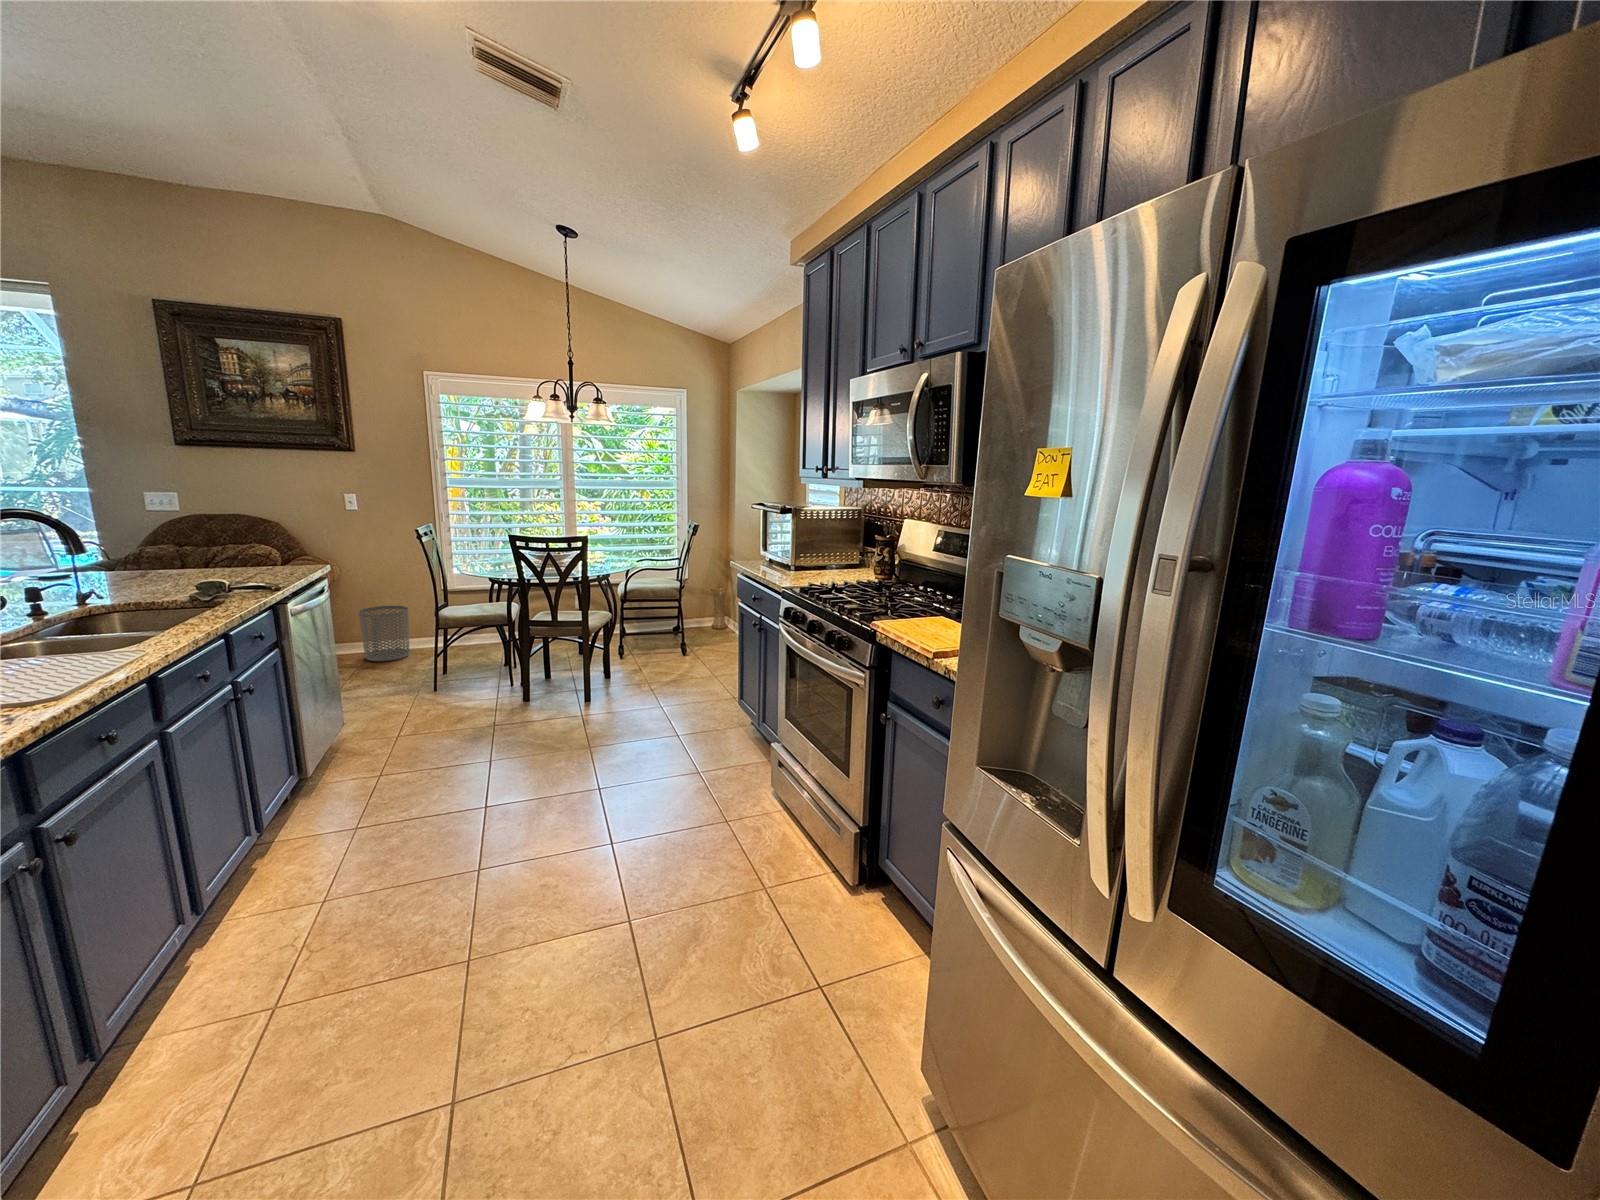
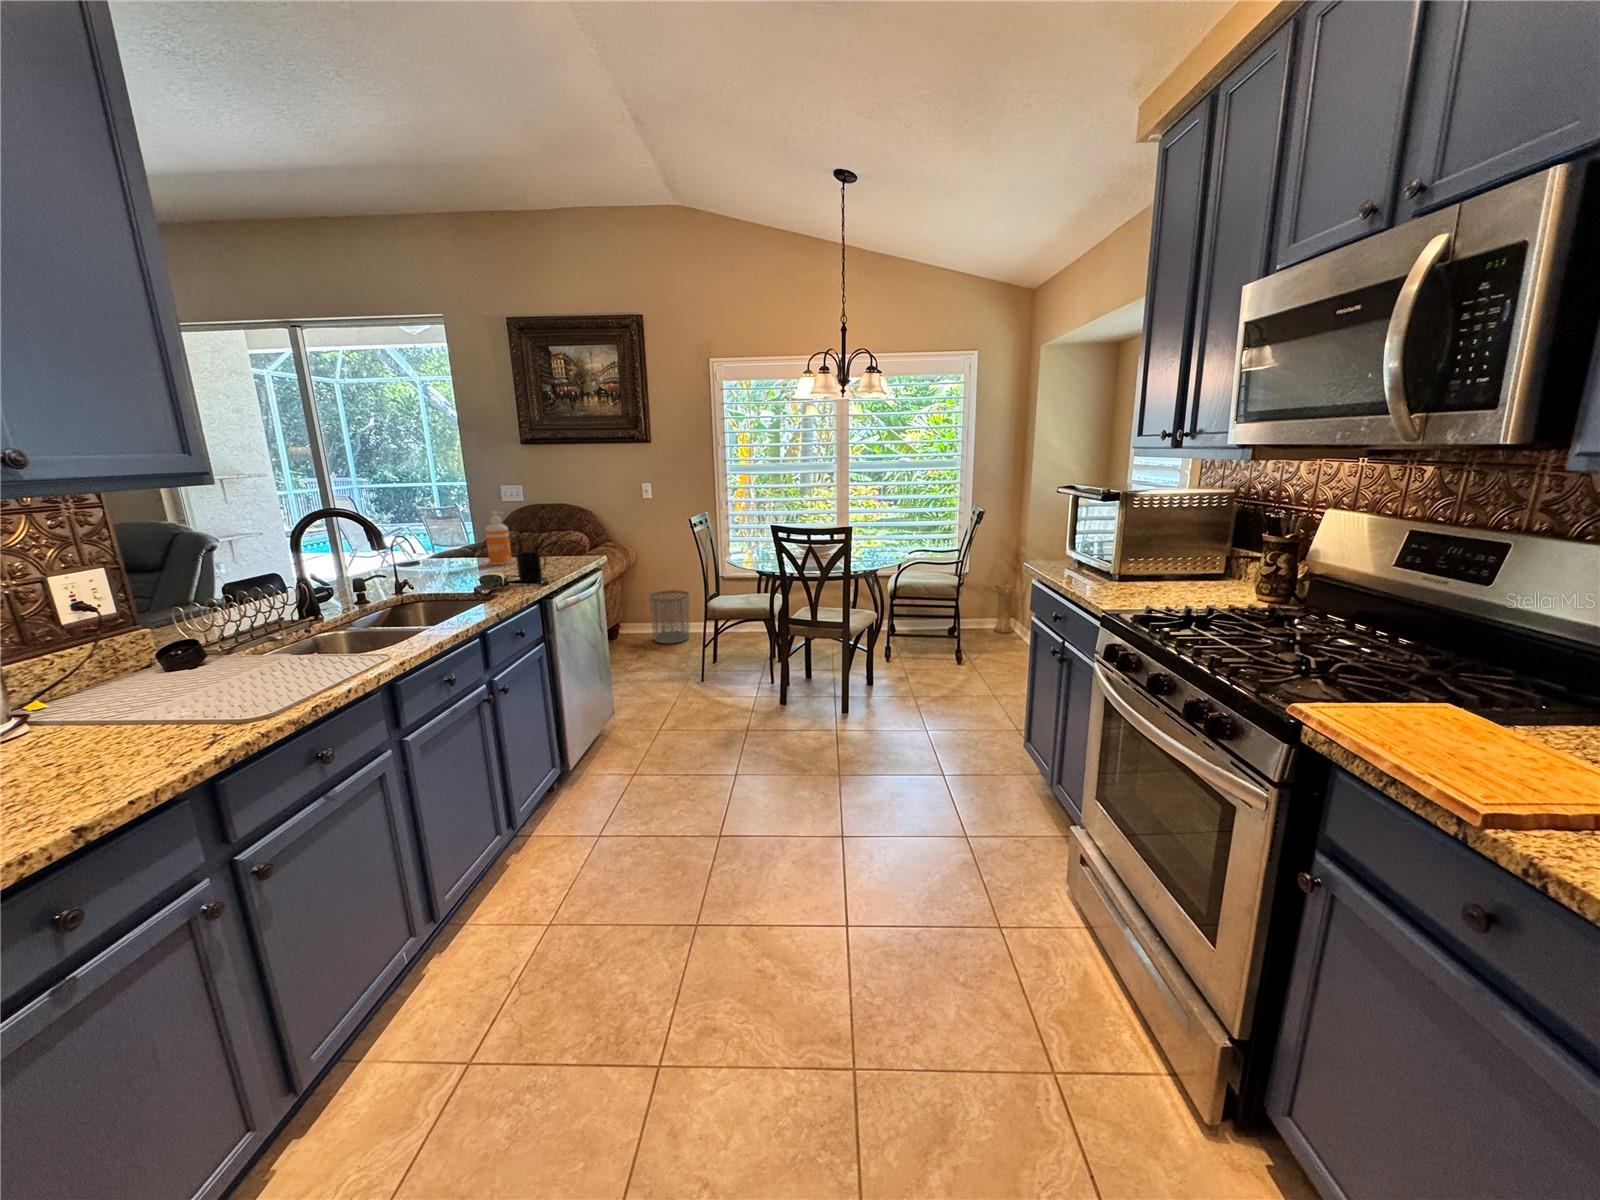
soap dispenser: none [169,517,207,576] -> present [485,511,512,565]
mug: none [234,558,273,589] -> present [516,552,546,582]

